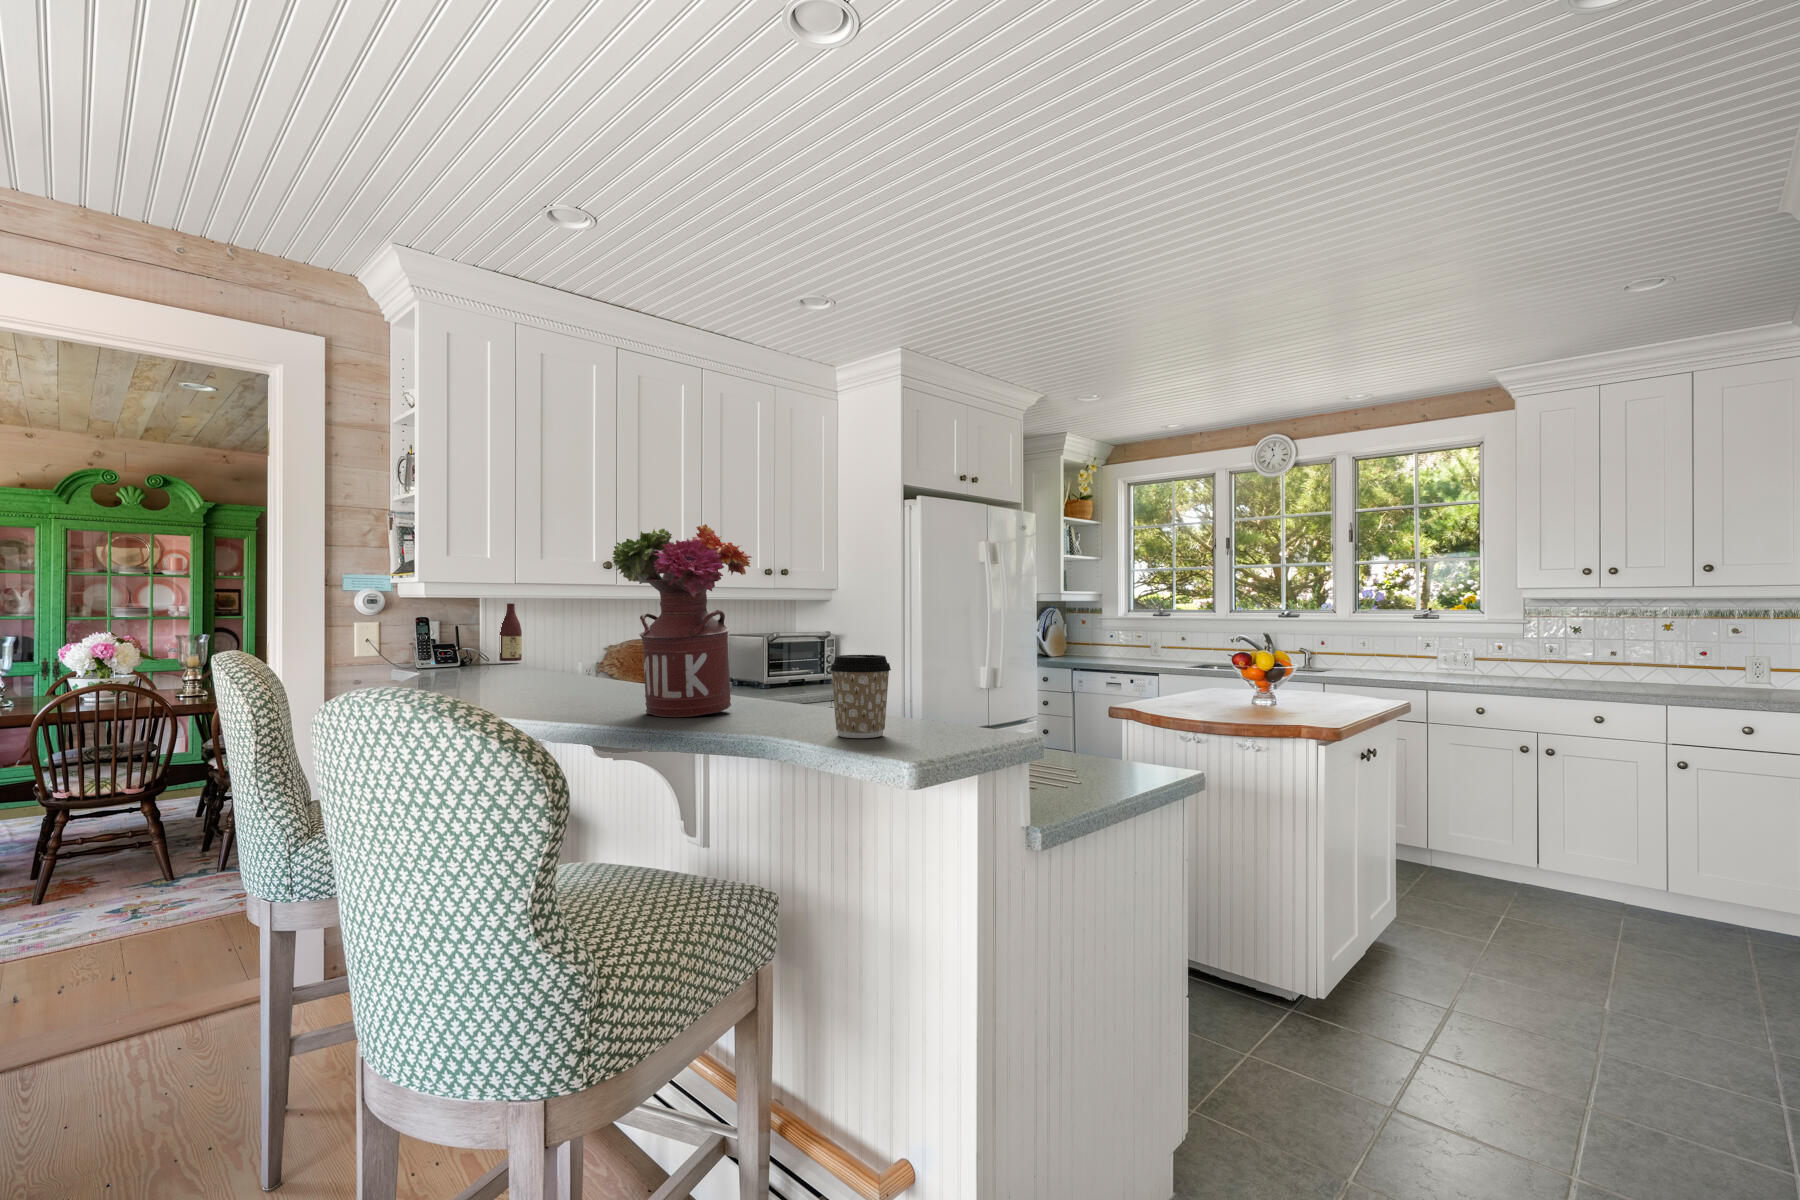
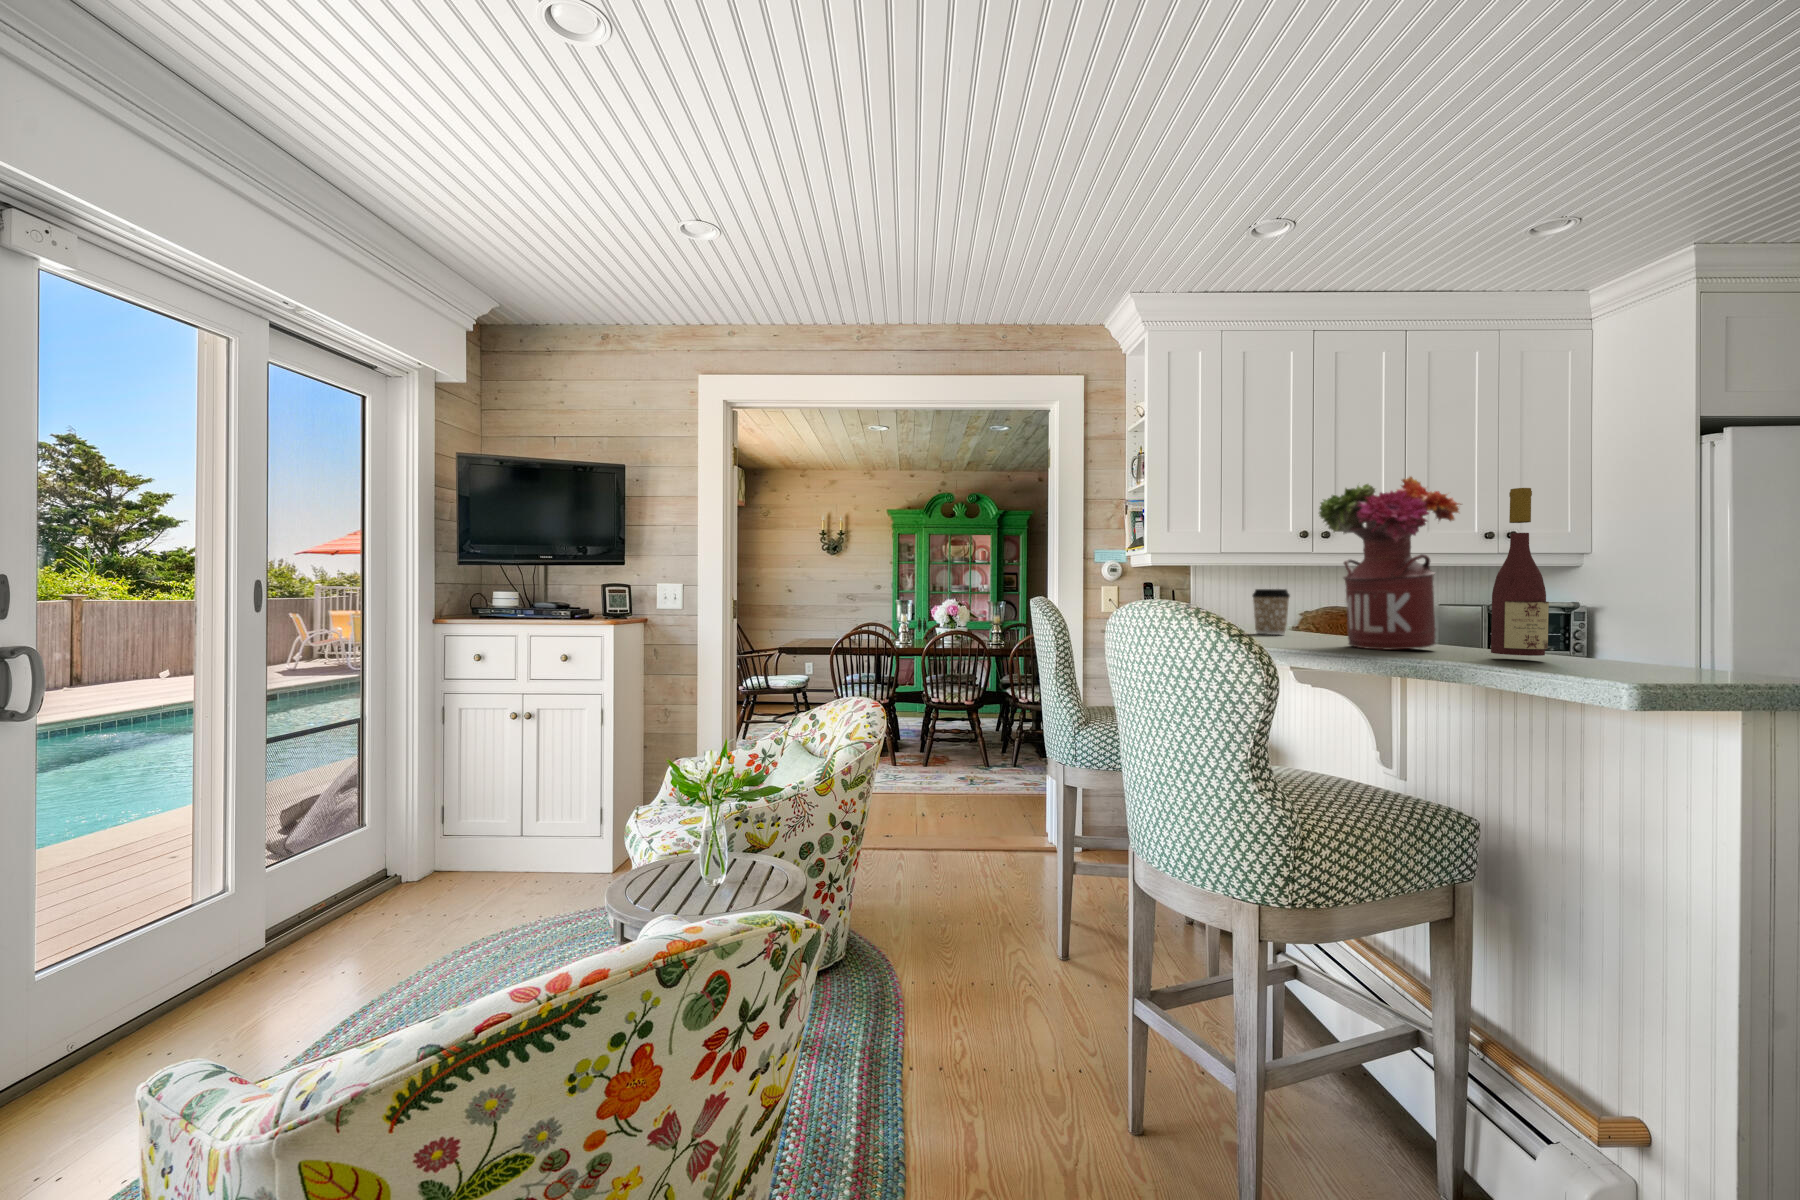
wine bottle: present [500,603,522,661] -> present [1491,488,1549,656]
coffee cup: present [830,655,891,738] -> present [1253,589,1290,635]

